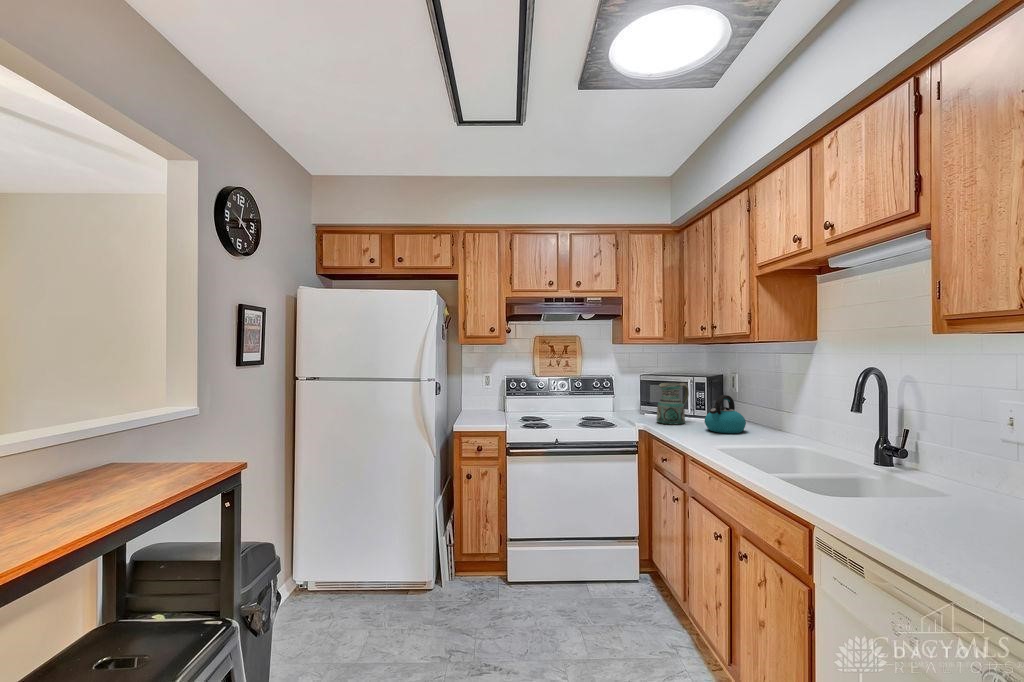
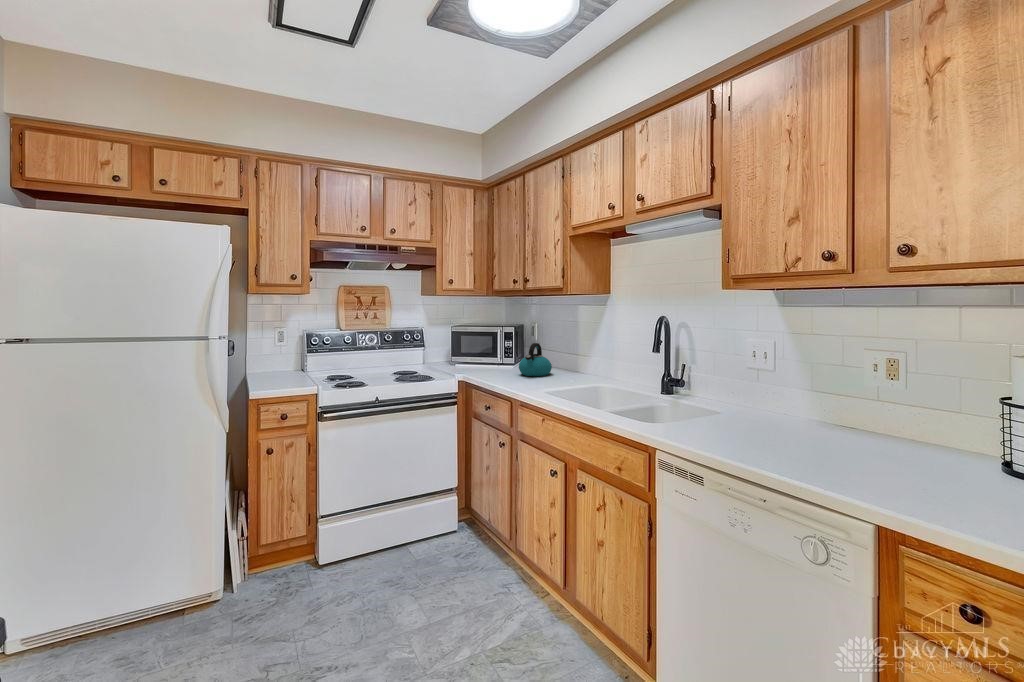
ceramic pitcher: present [657,383,689,424] -> none [472,334,499,373]

